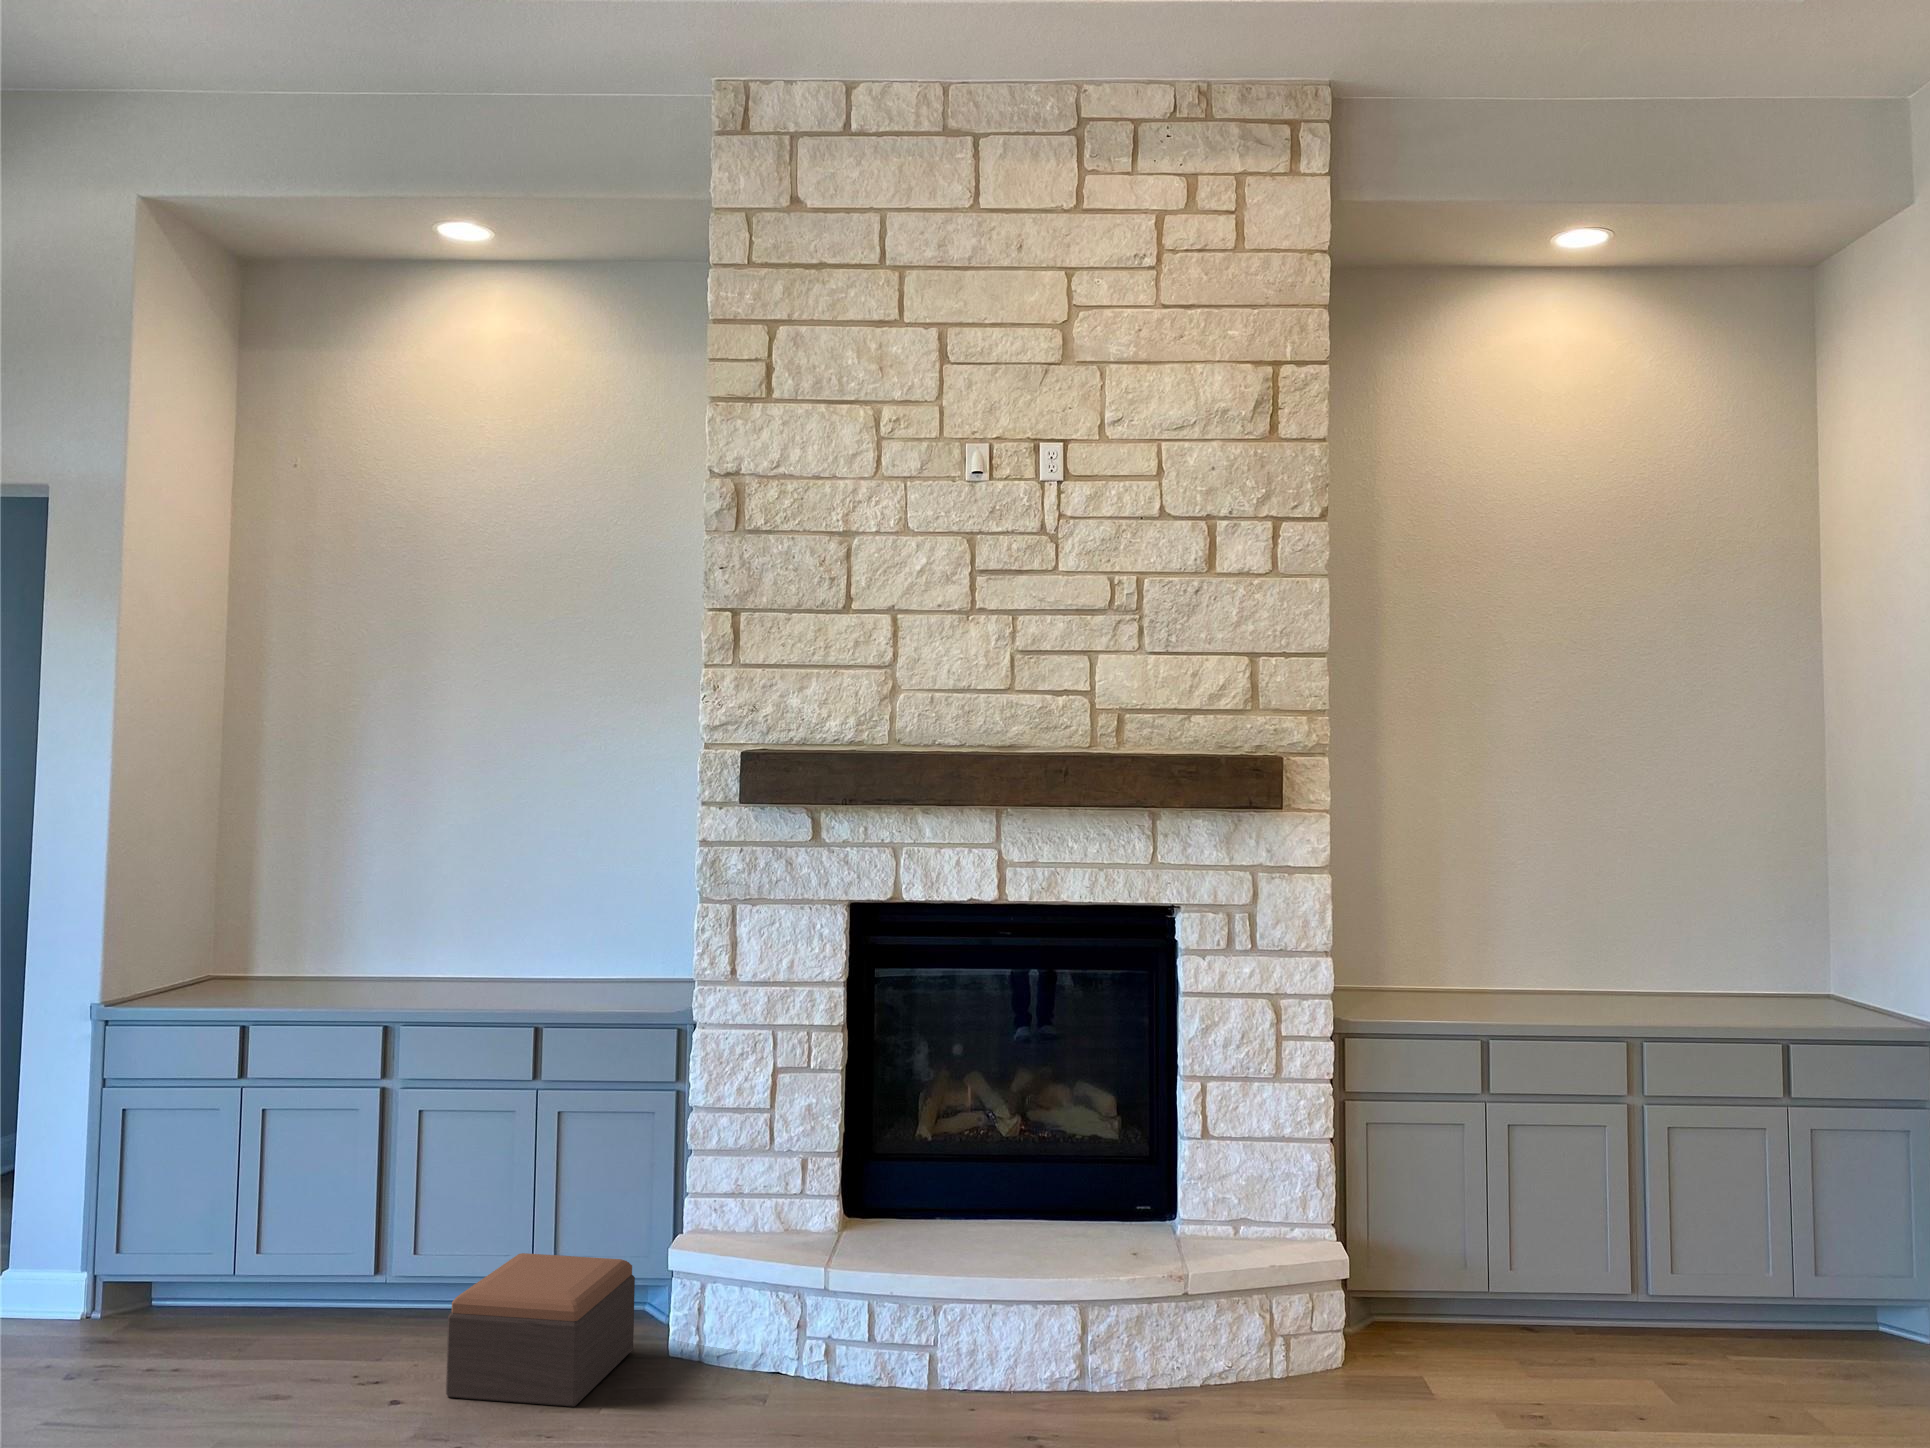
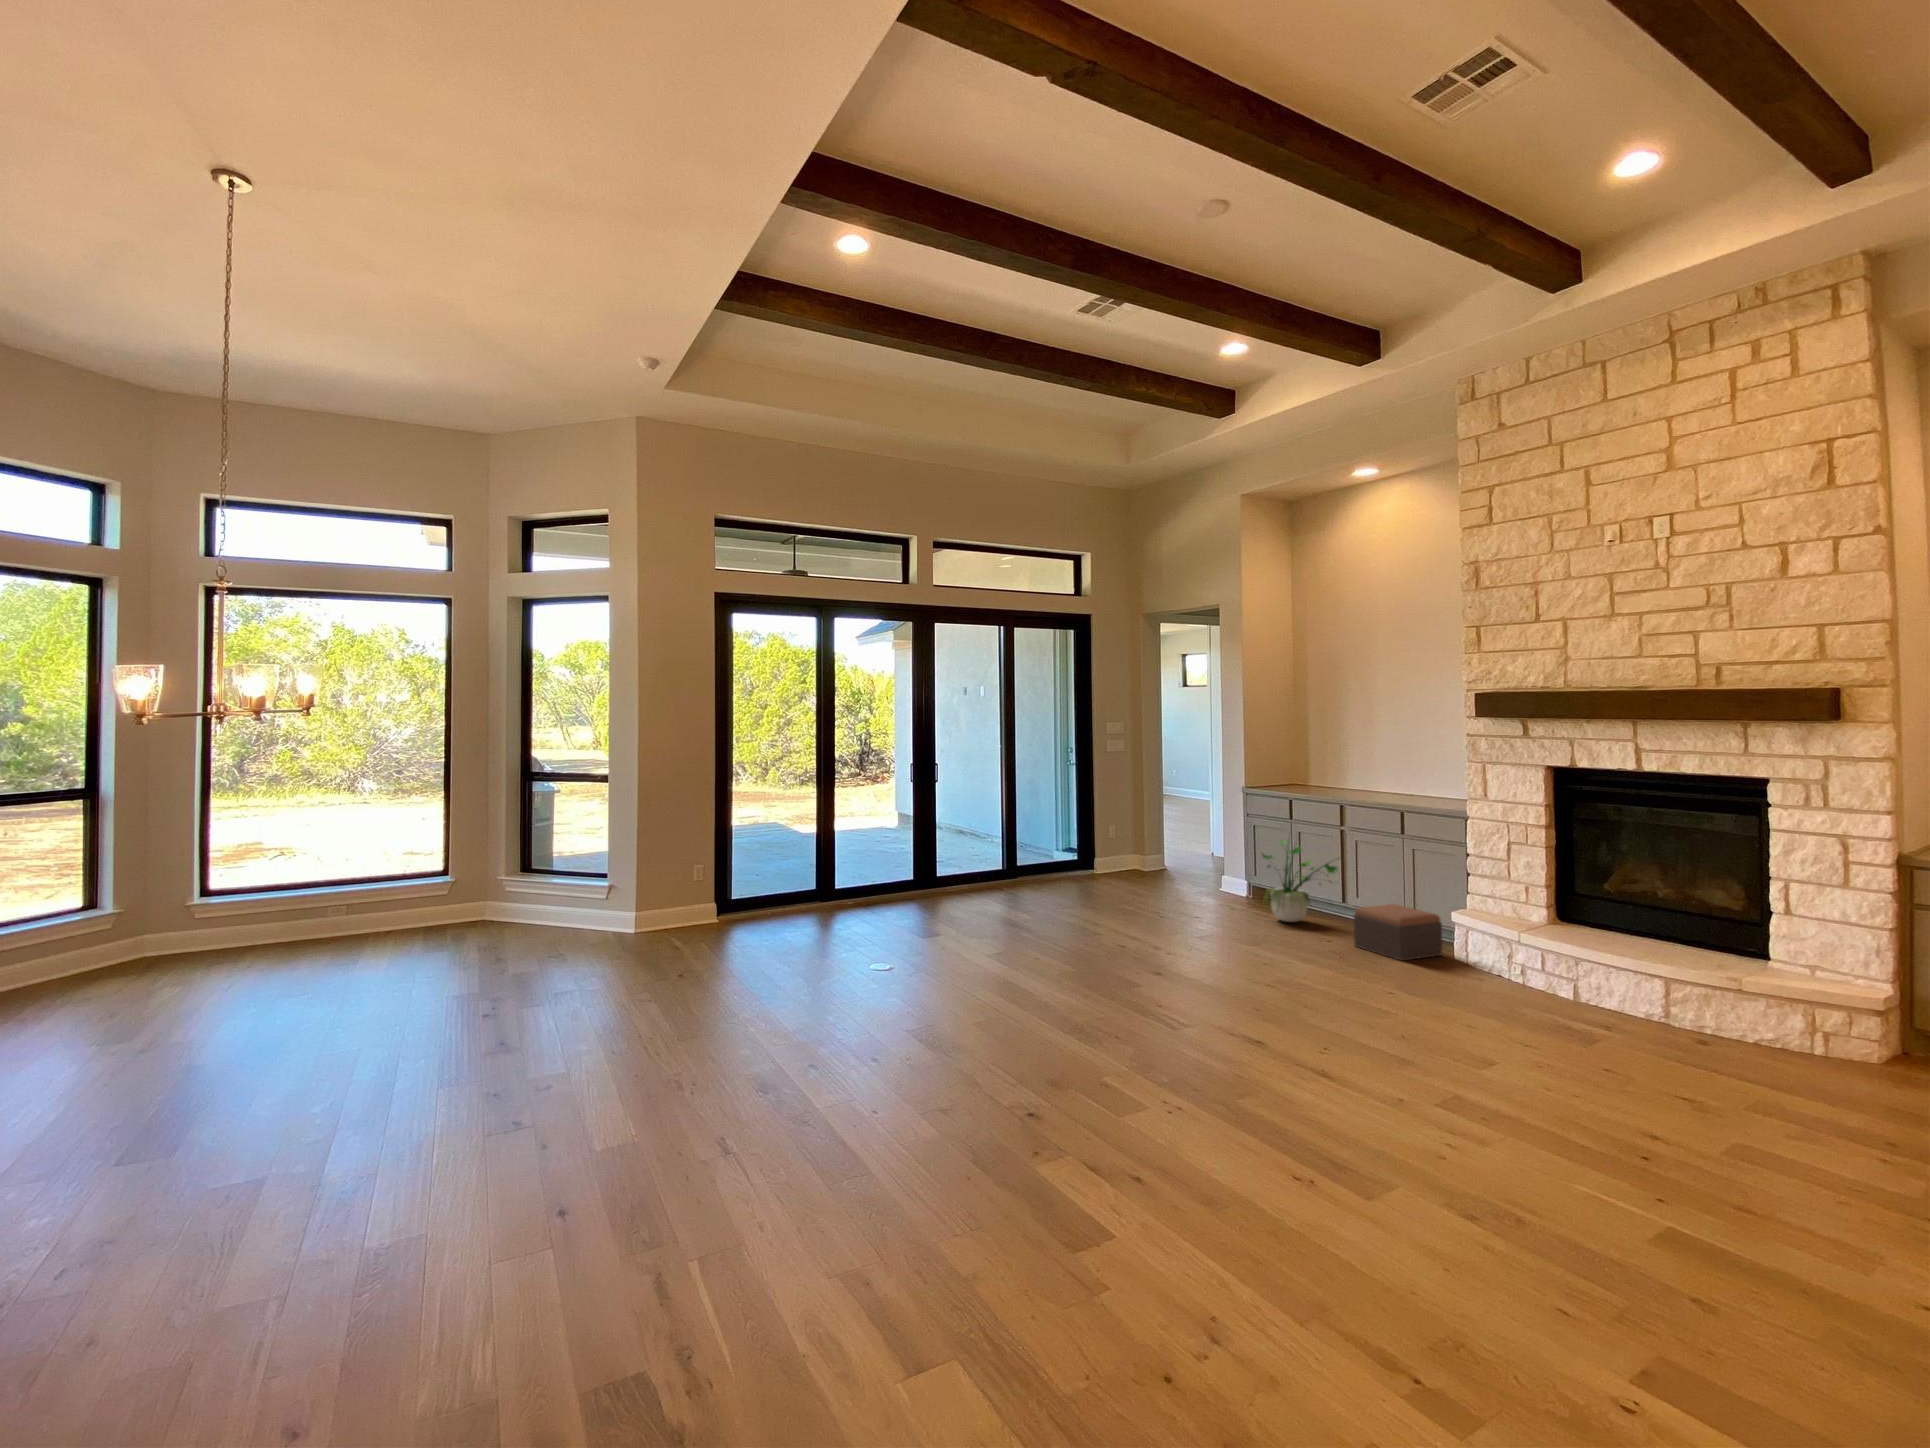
potted plant: none [155,1089,416,1370] -> present [1262,841,1337,922]

